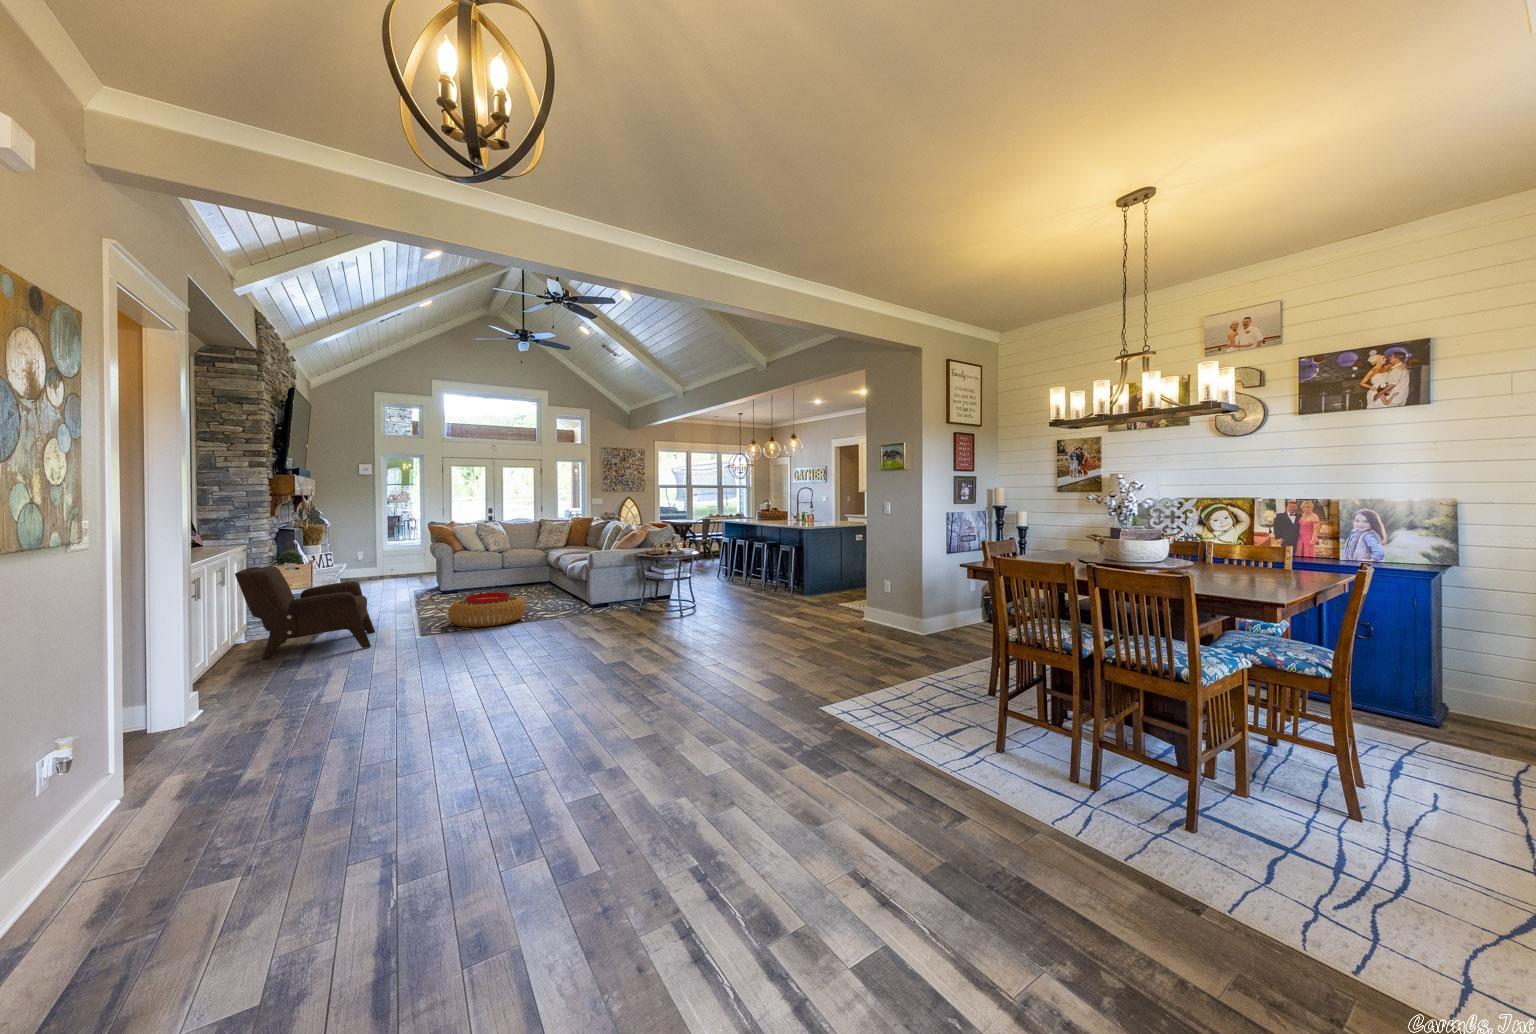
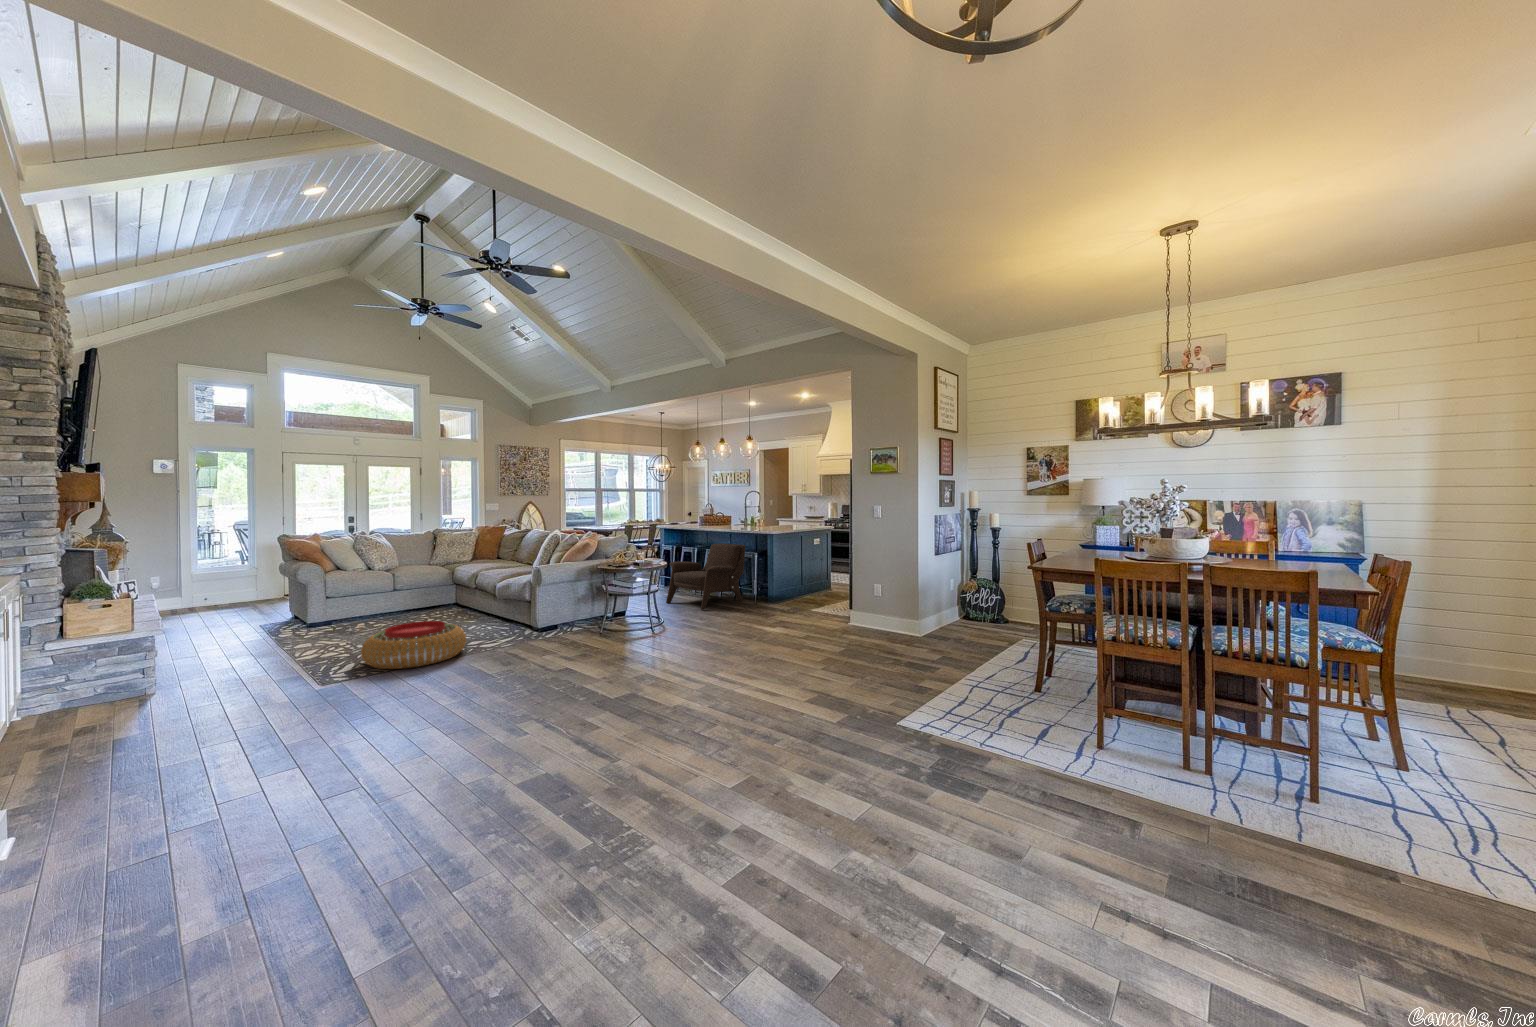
armchair: present [235,566,375,660] -> present [666,543,746,610]

